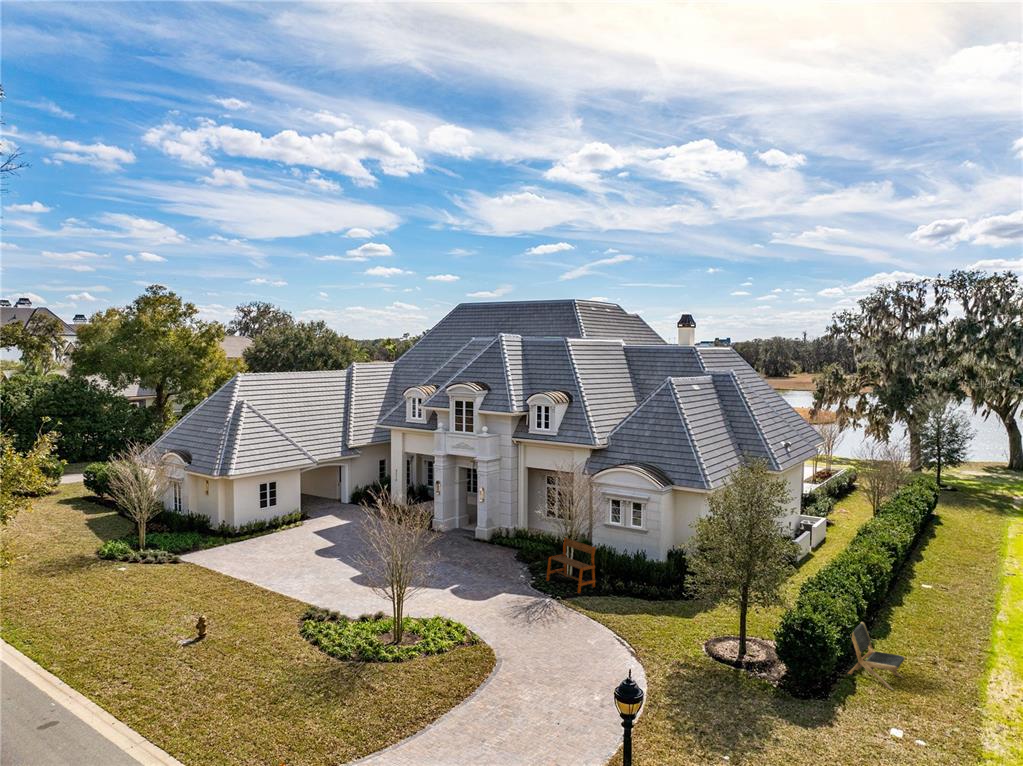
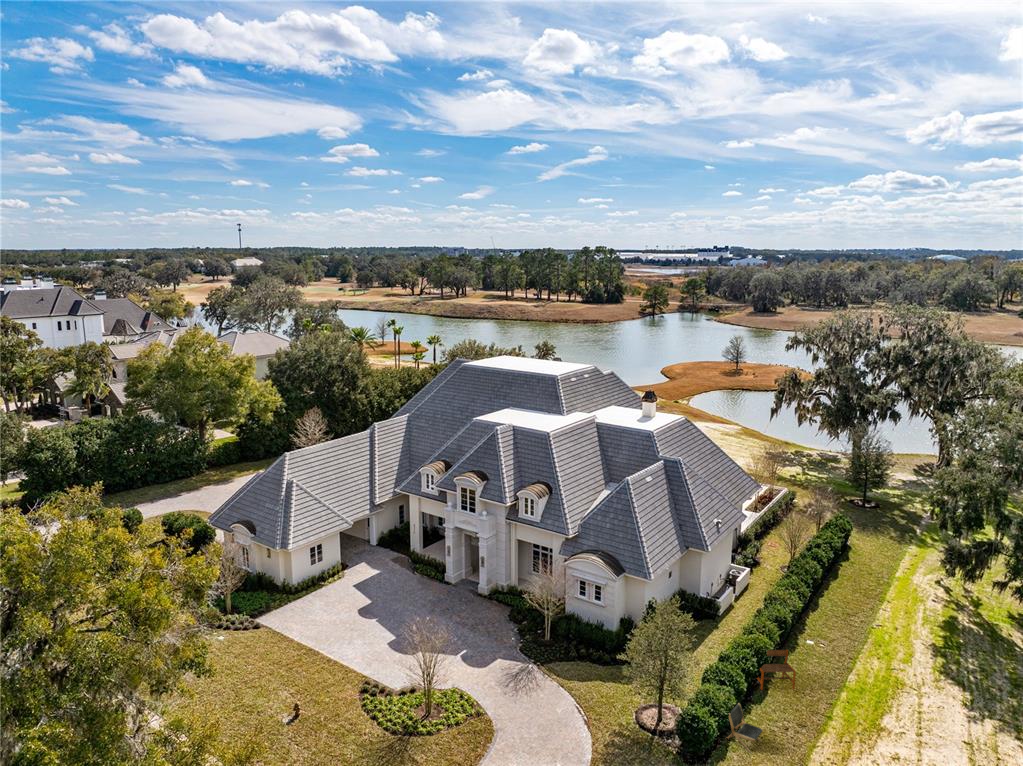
bench: present [547,538,596,593] -> present [757,650,796,690]

